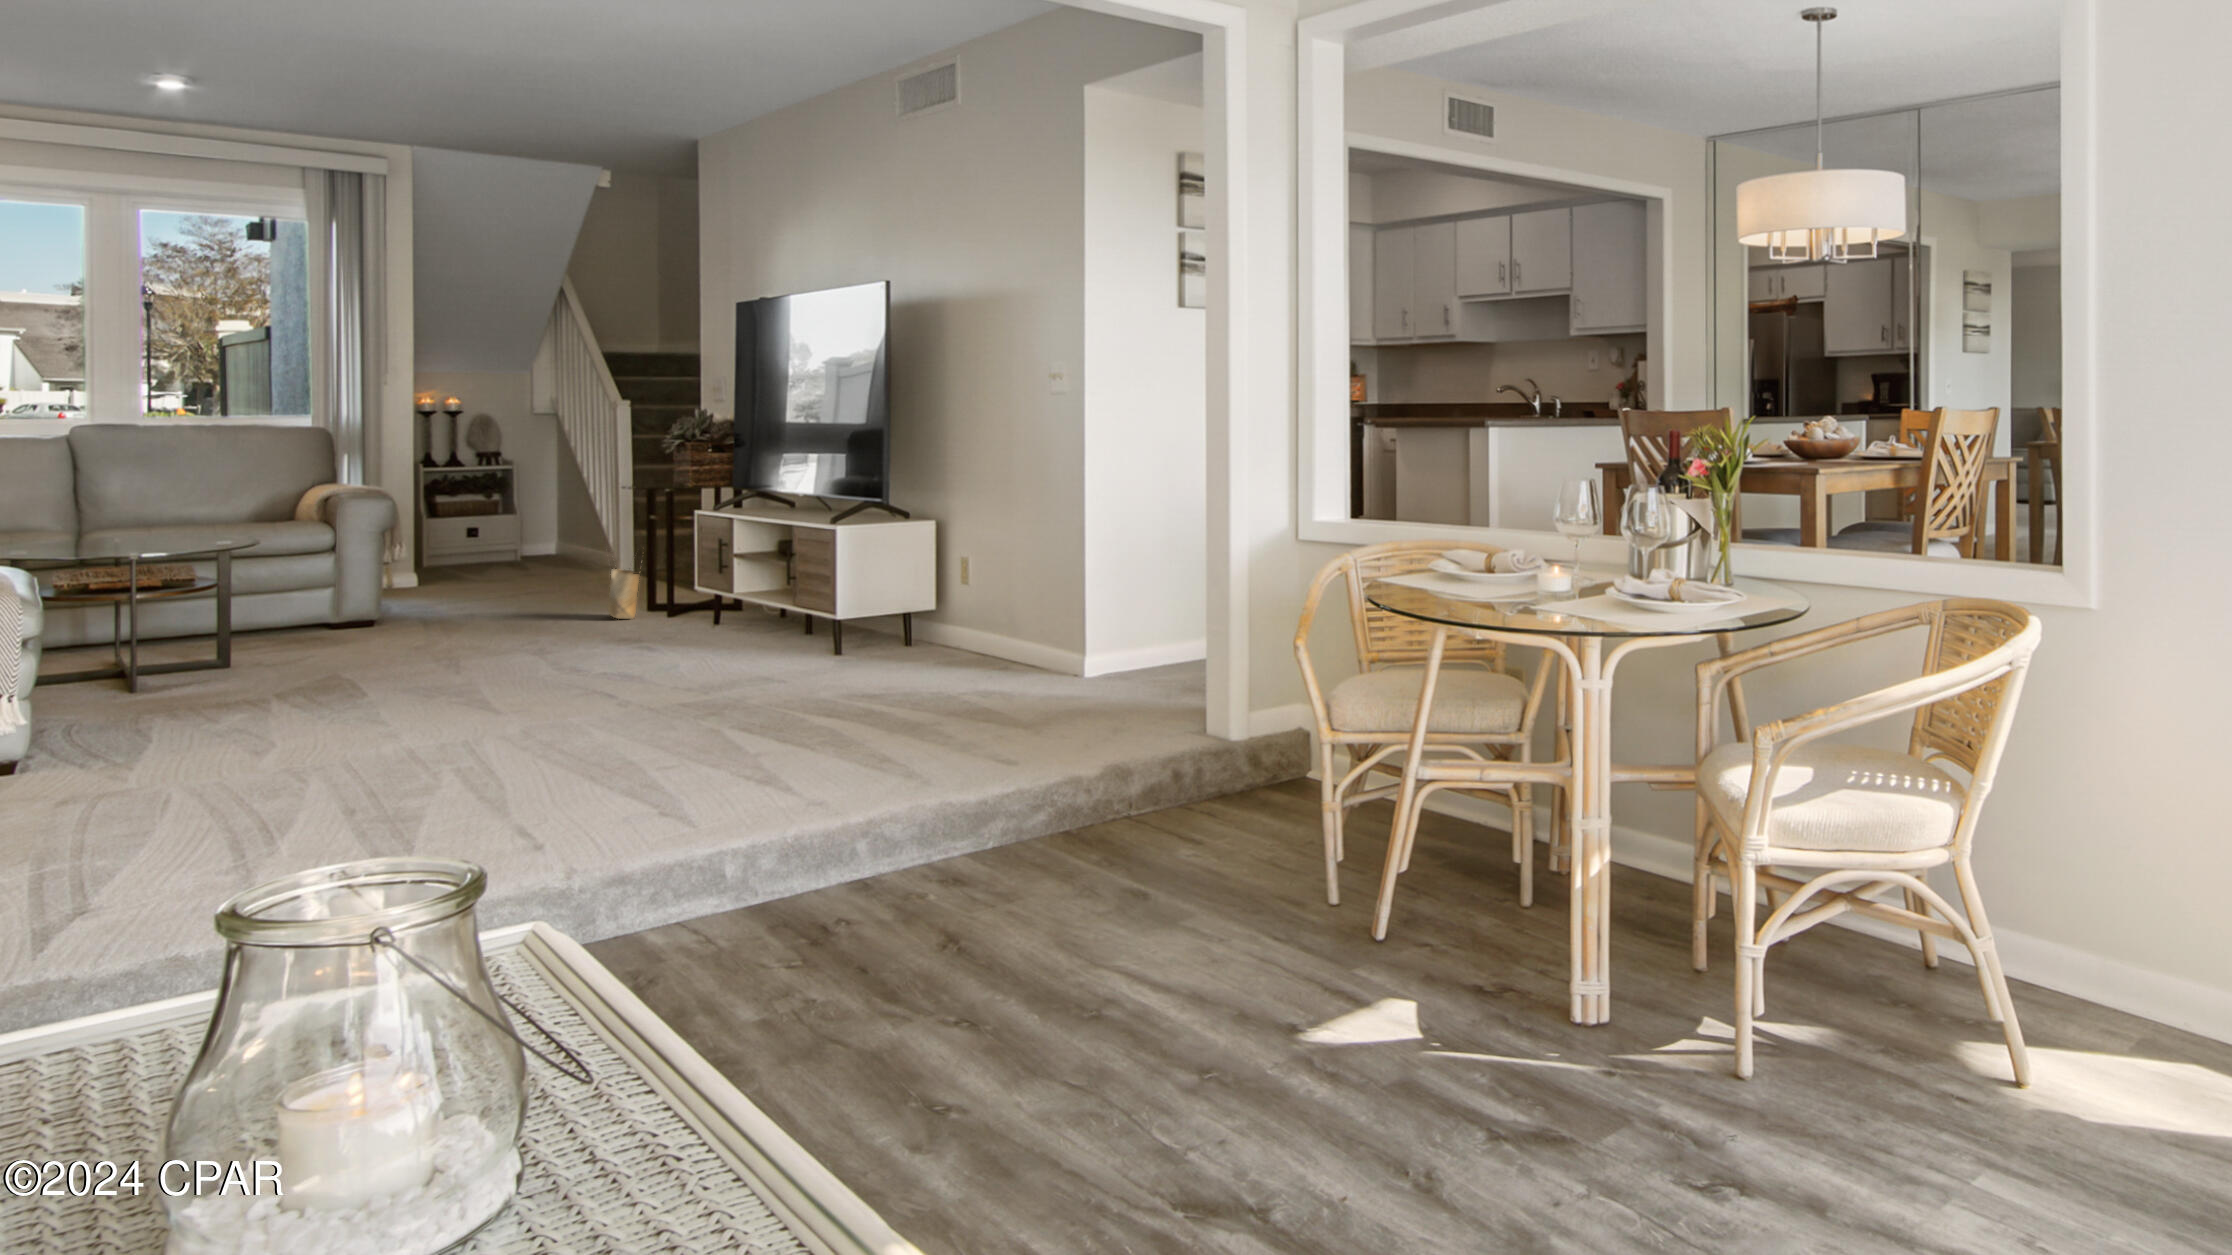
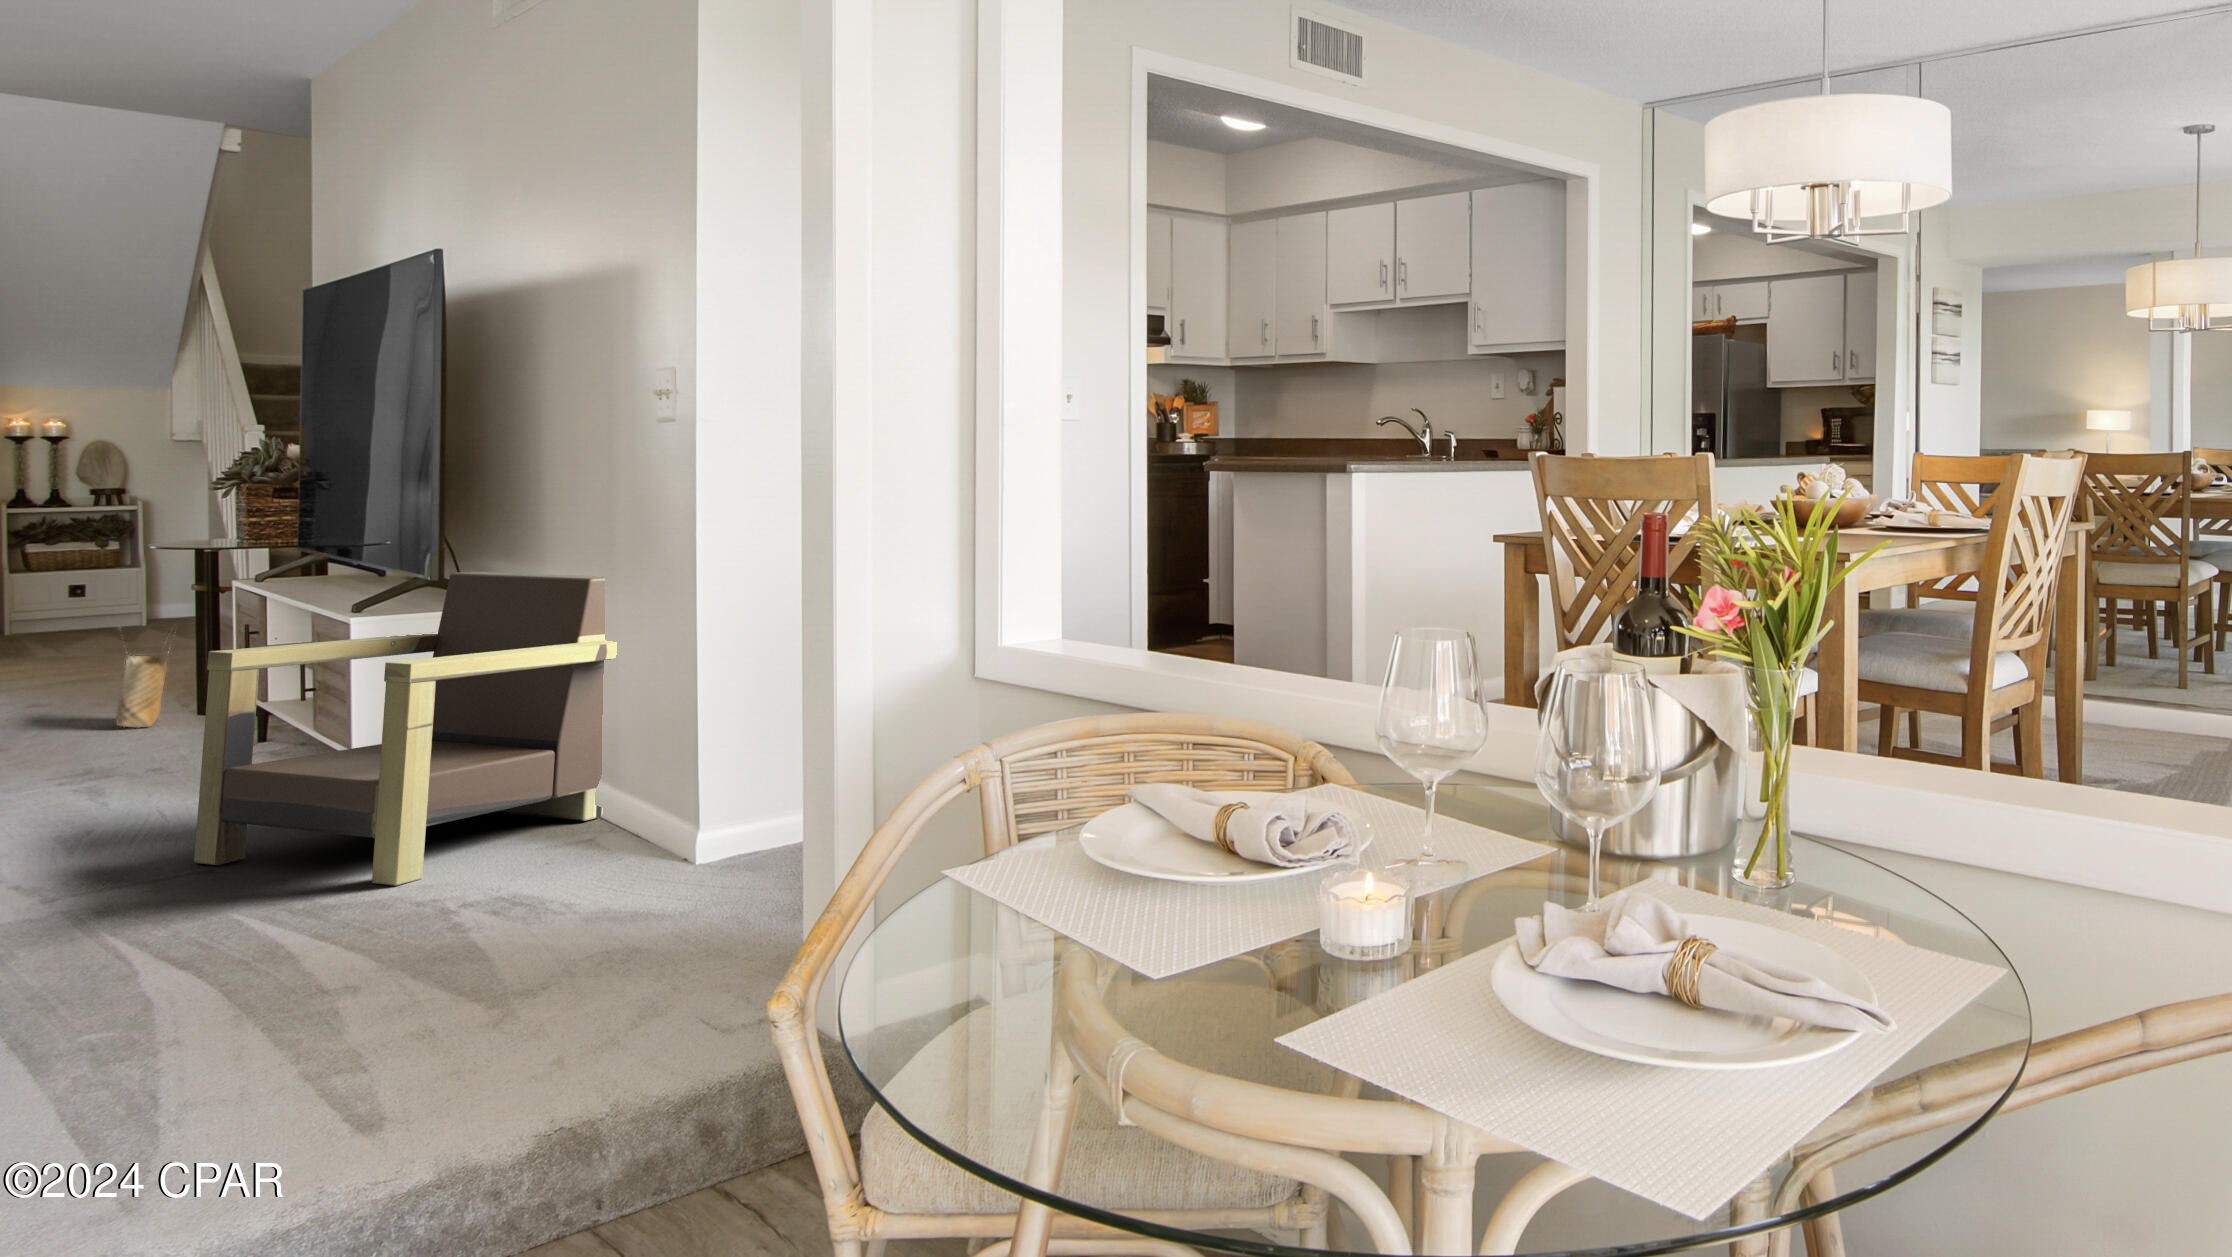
armchair: none [780,500,1025,690] -> present [194,572,617,886]

